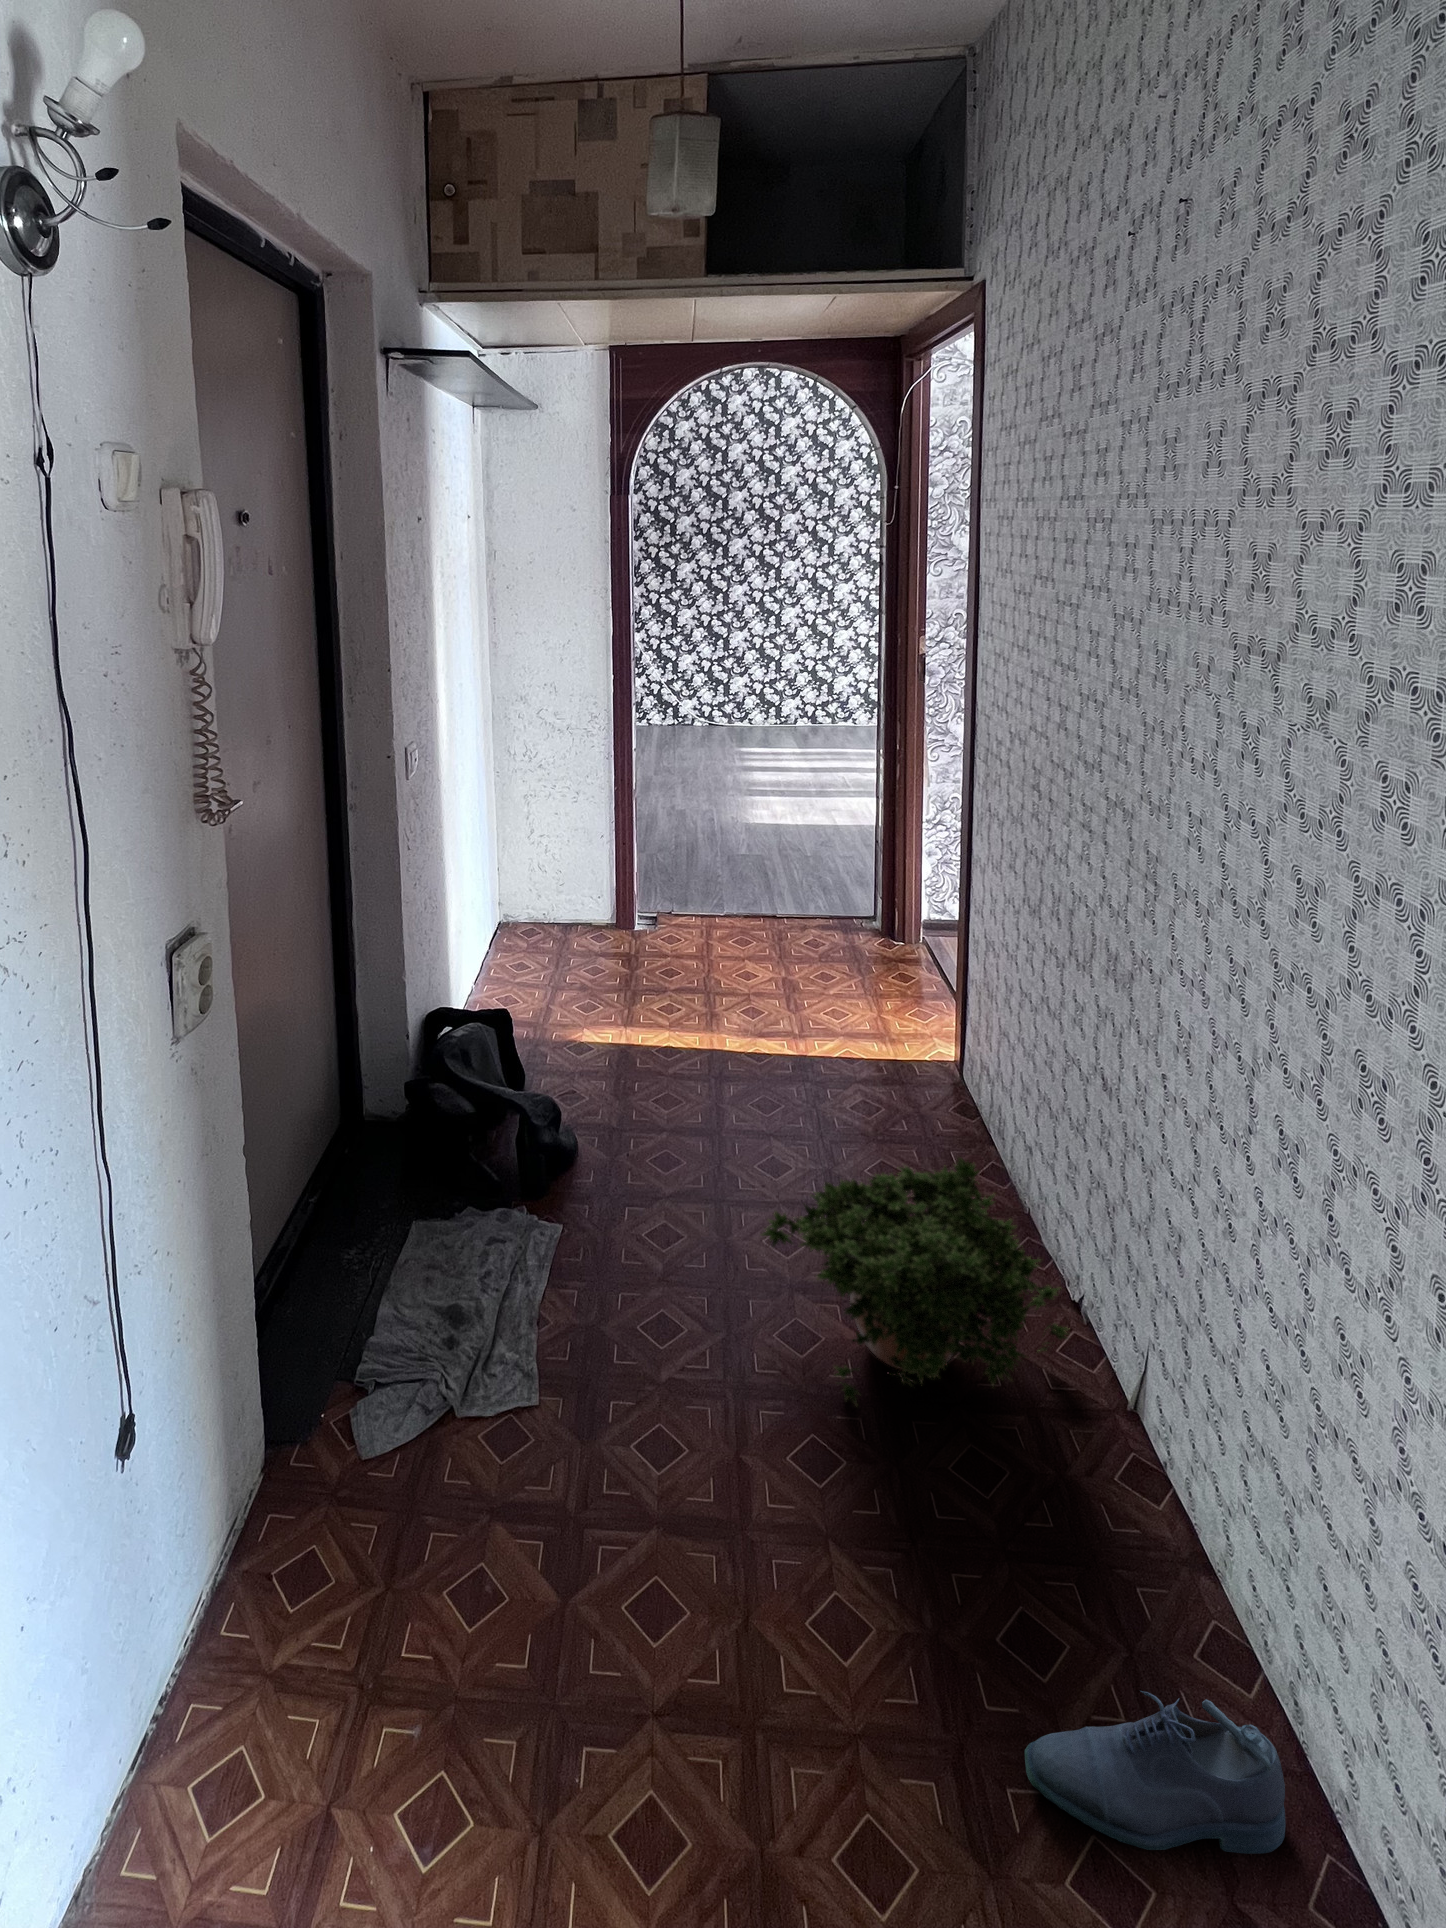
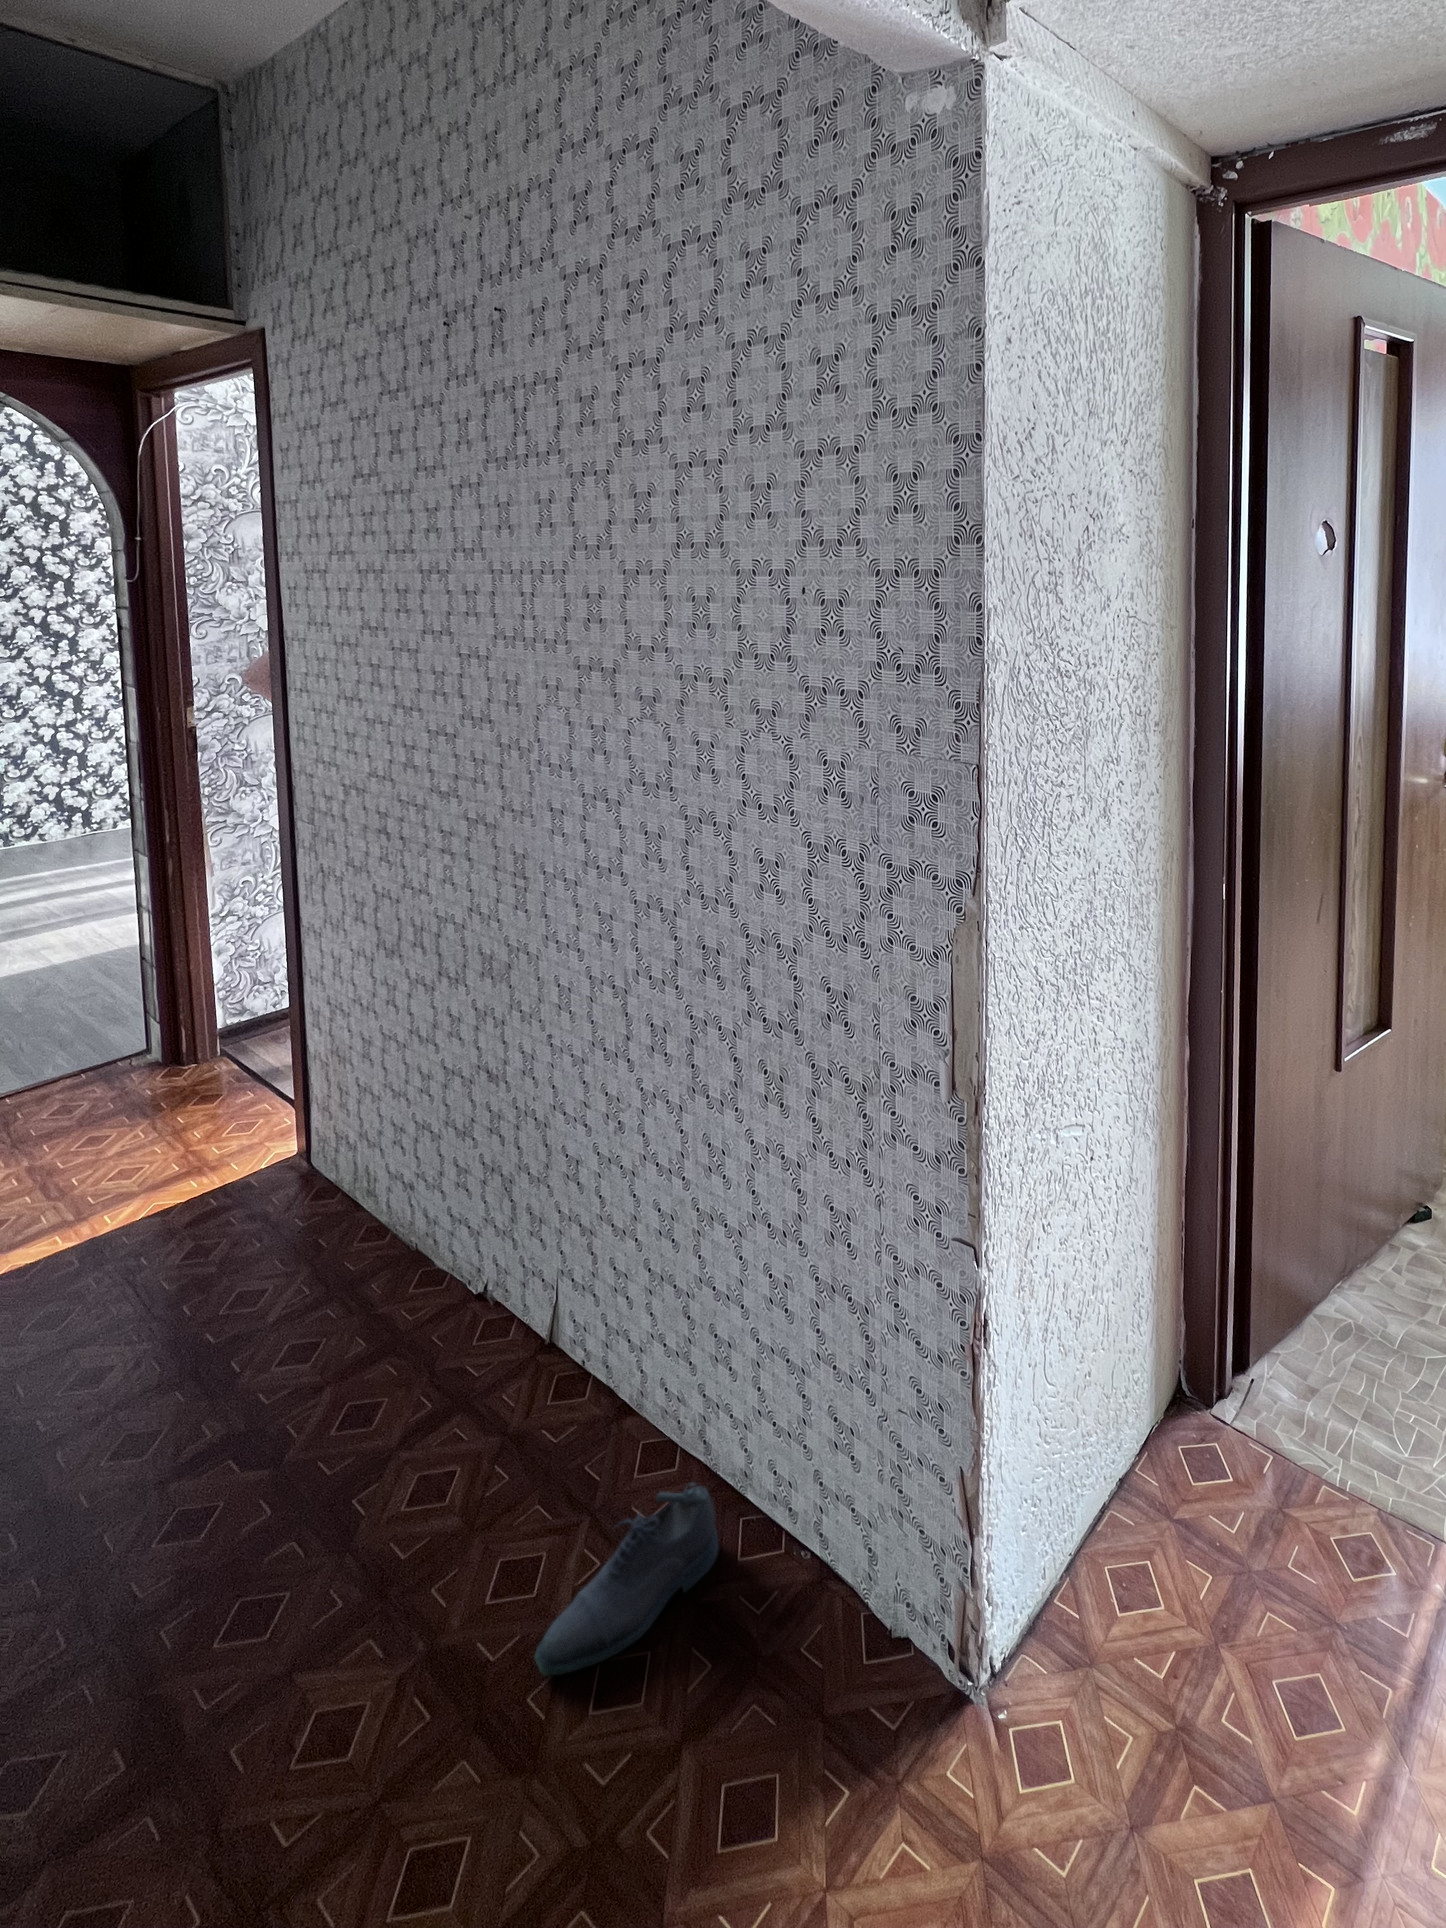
potted plant: present [762,1157,1067,1405] -> none [119,1209,485,1527]

